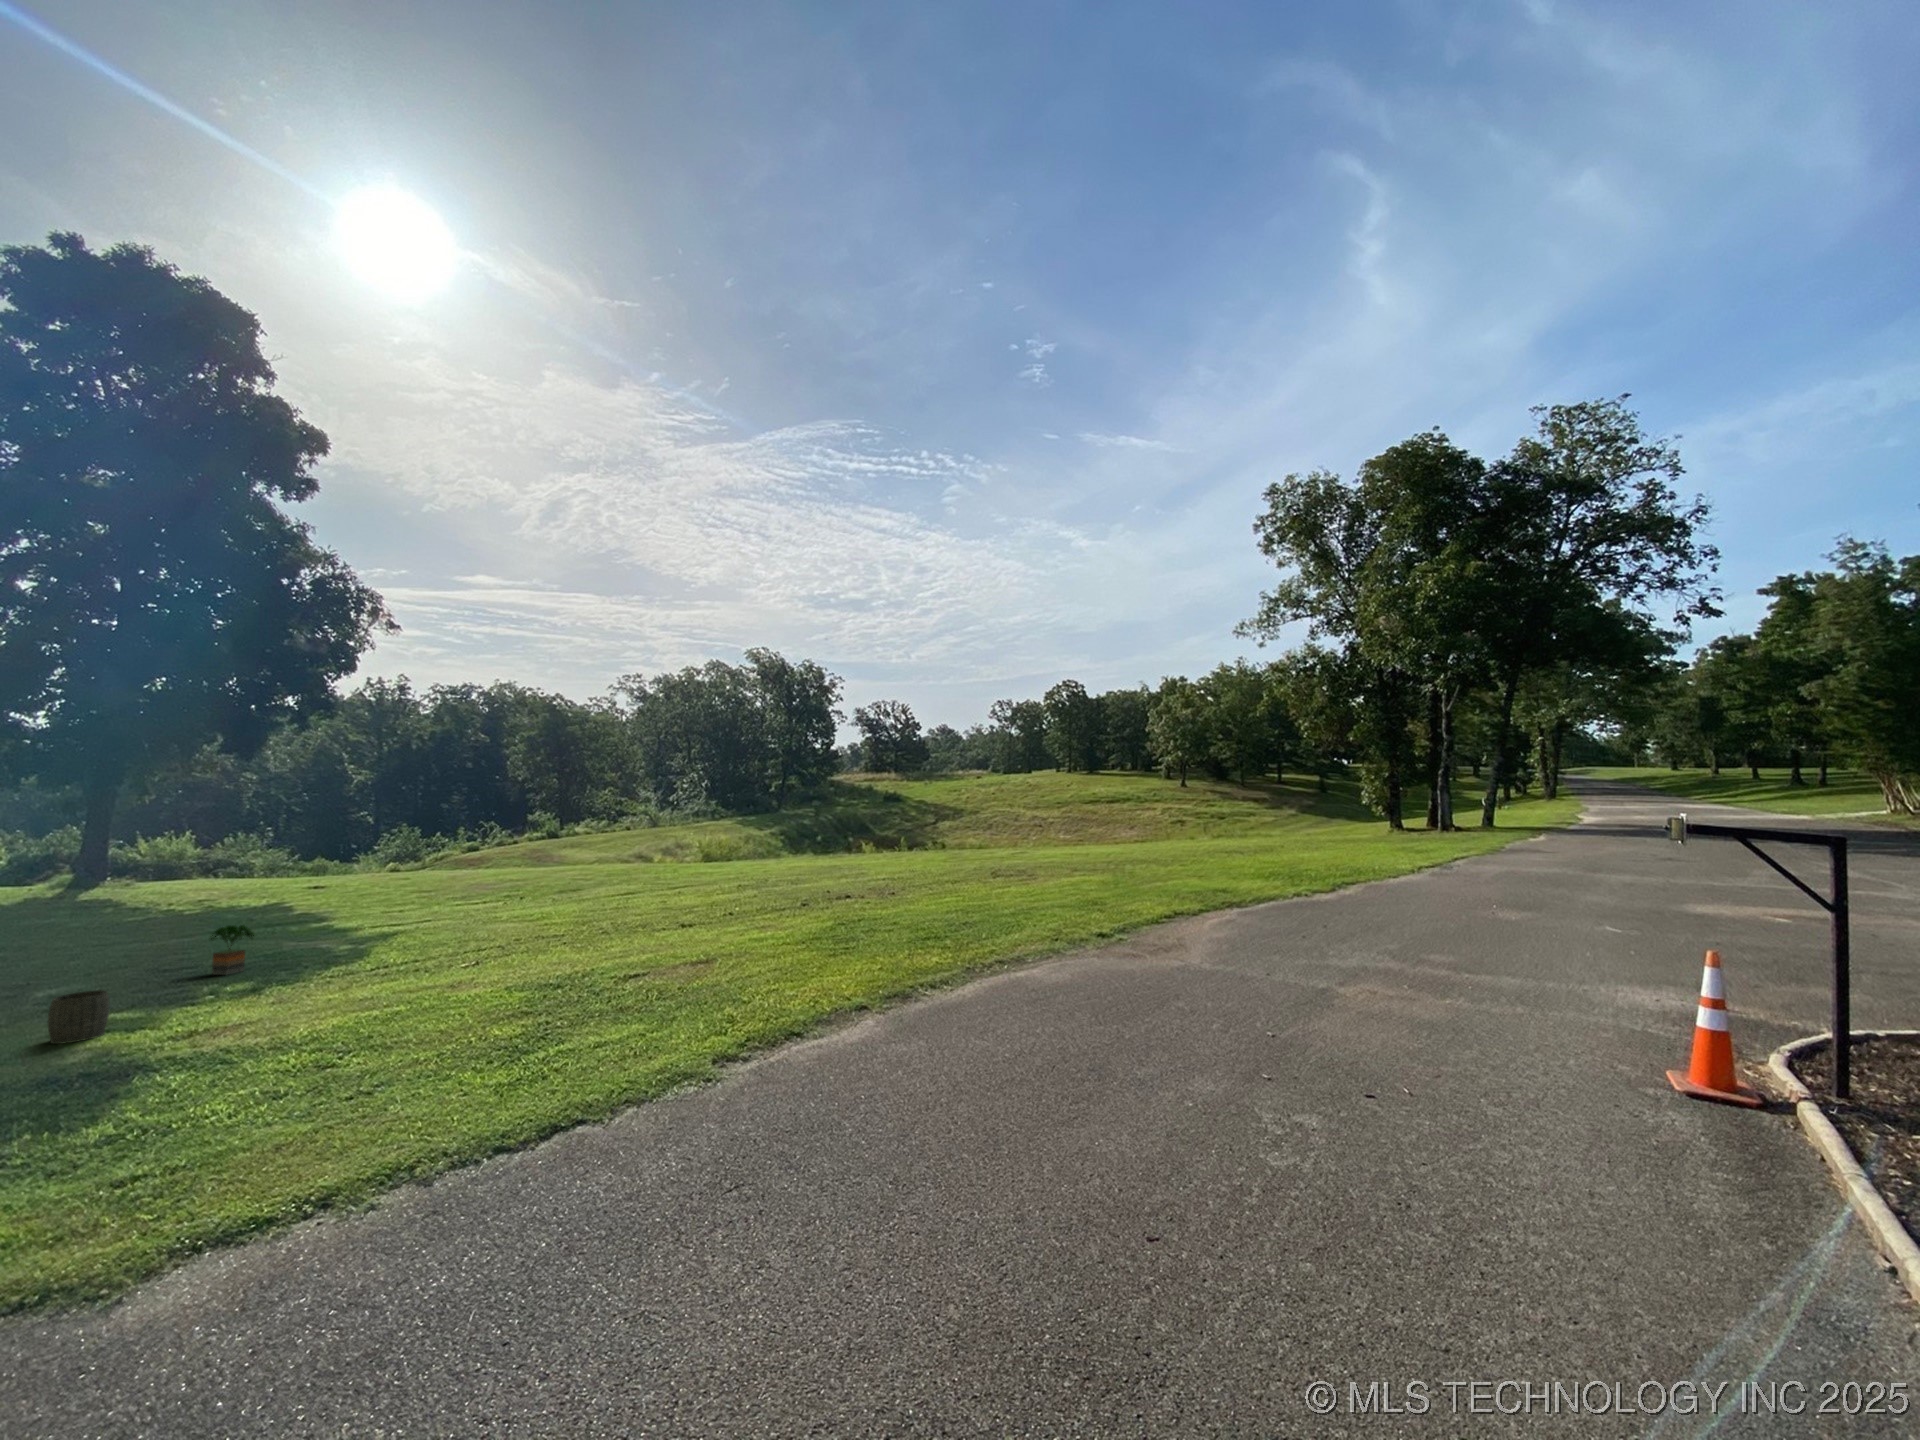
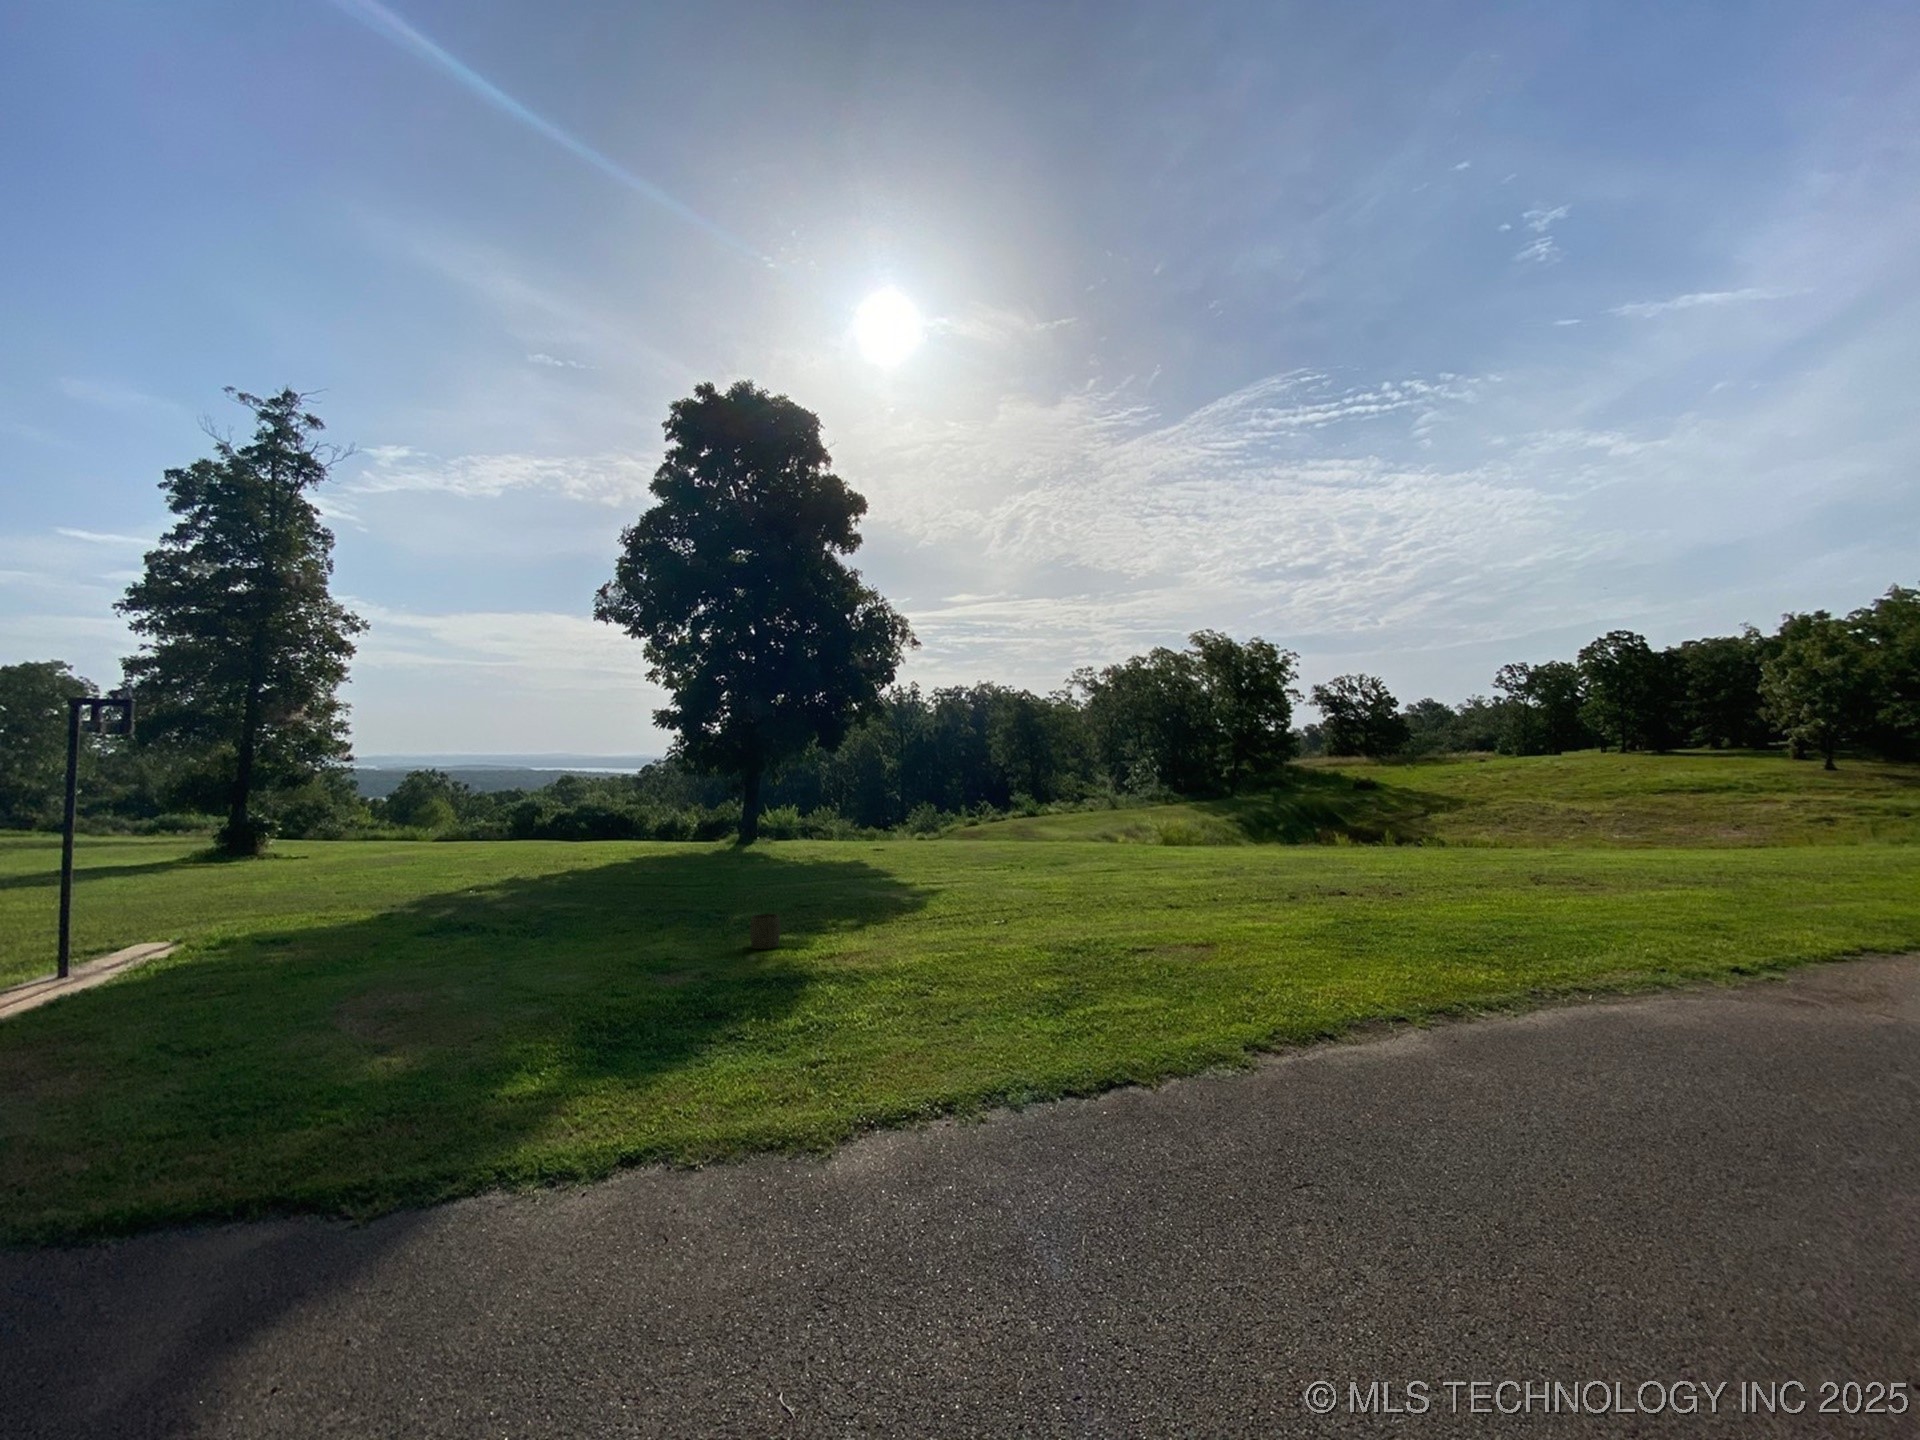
potted tree: present [209,925,255,975] -> none [825,874,854,912]

